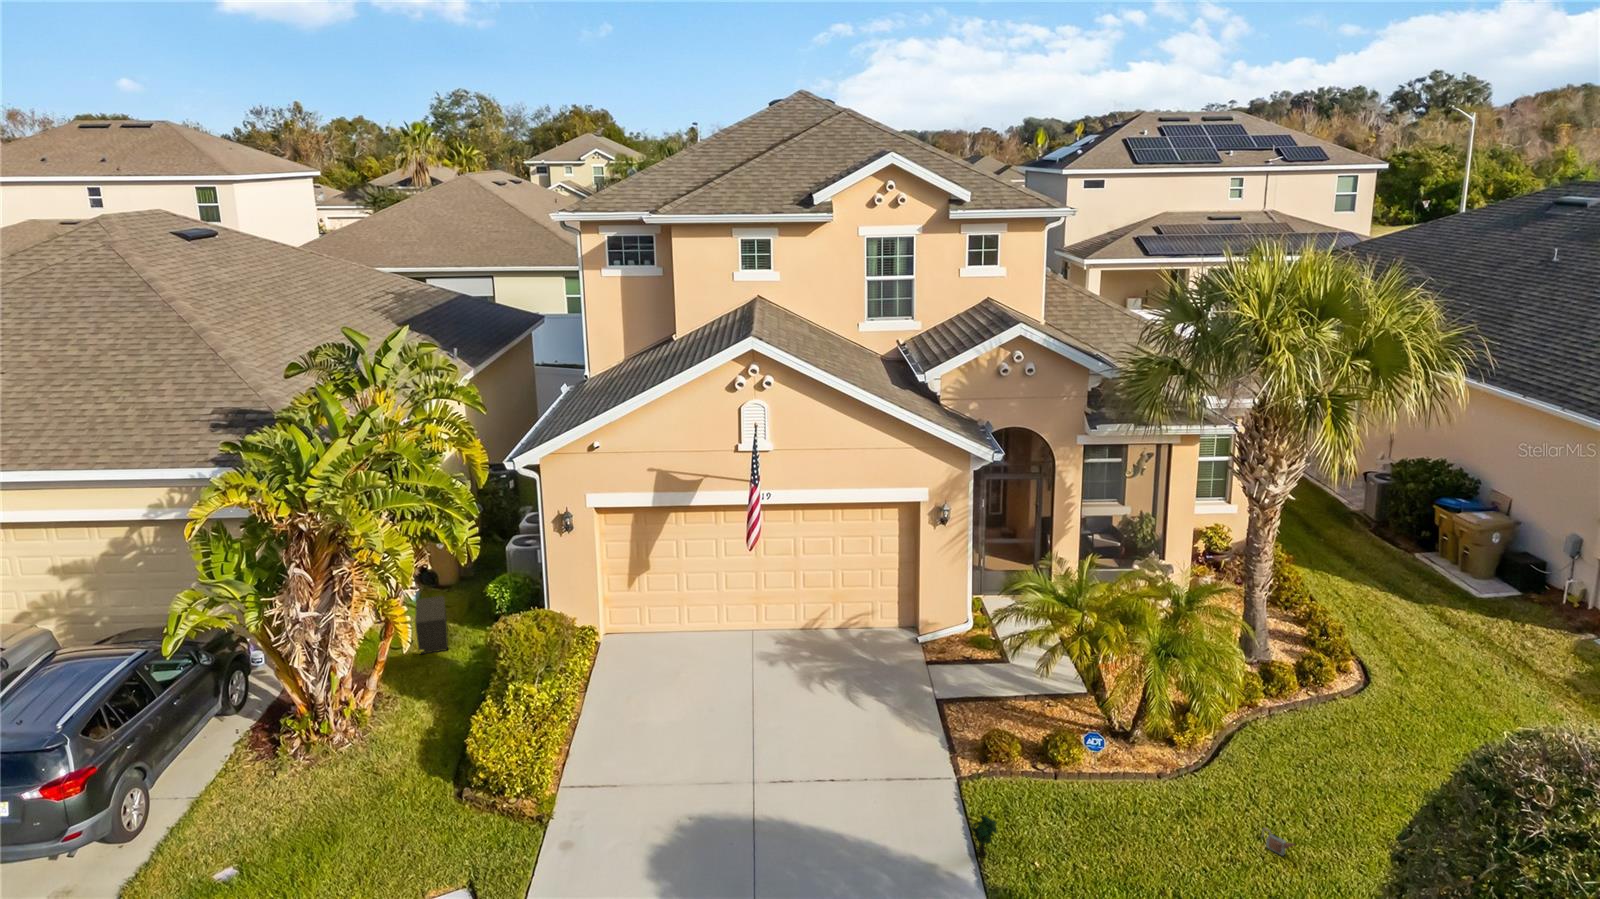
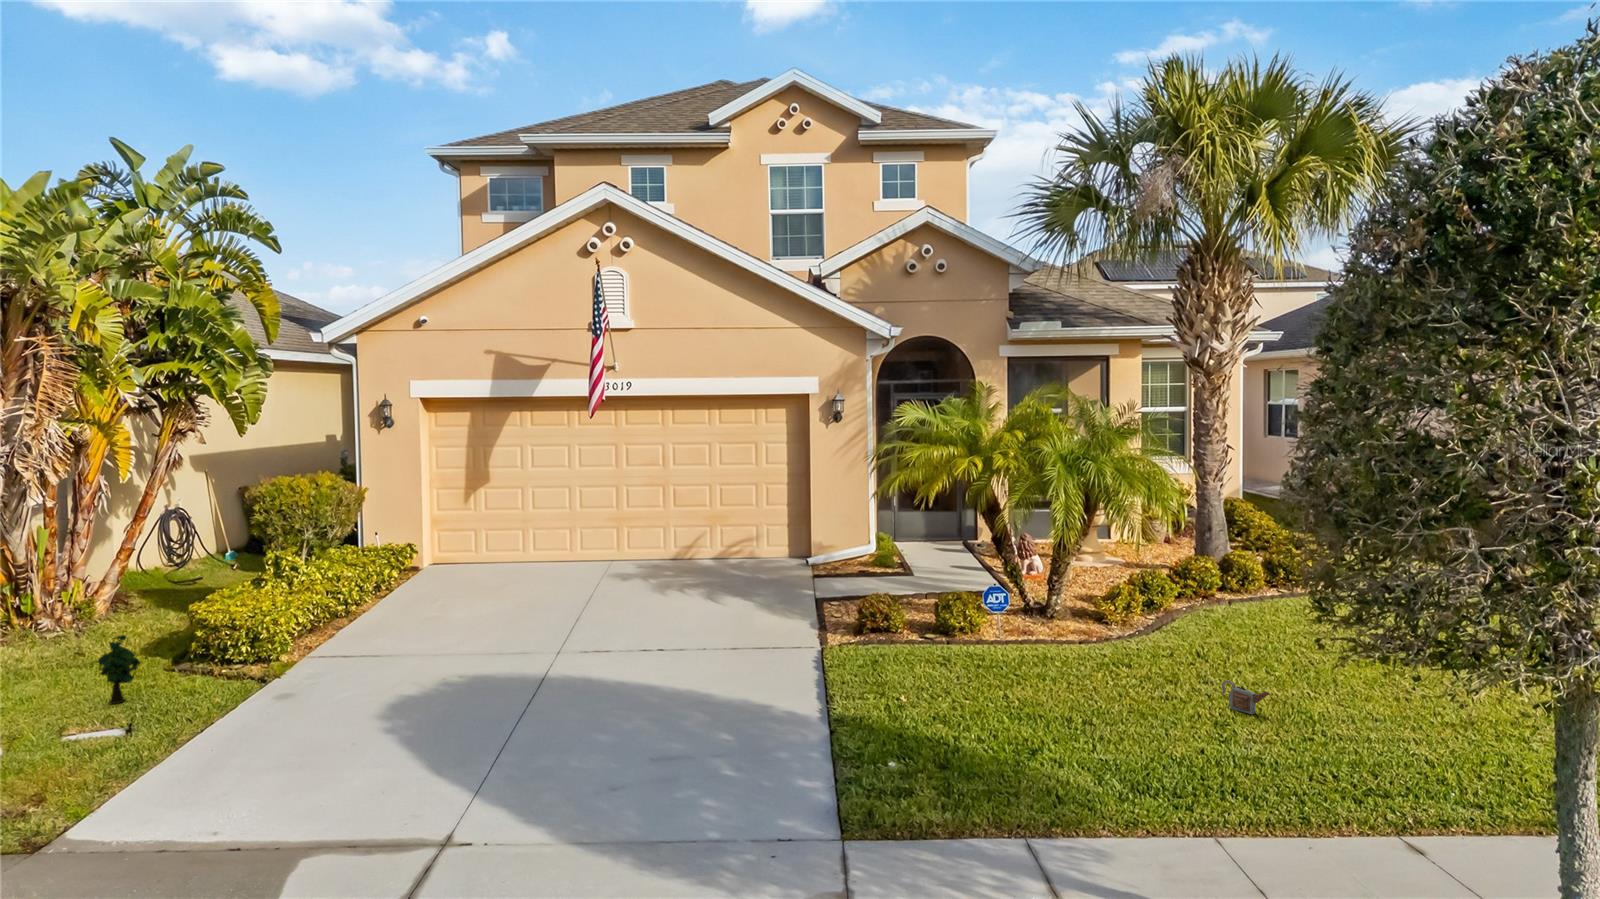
bench: present [415,596,448,654] -> none [186,514,242,569]
decorative plant: present [970,810,997,857] -> present [95,635,140,704]

